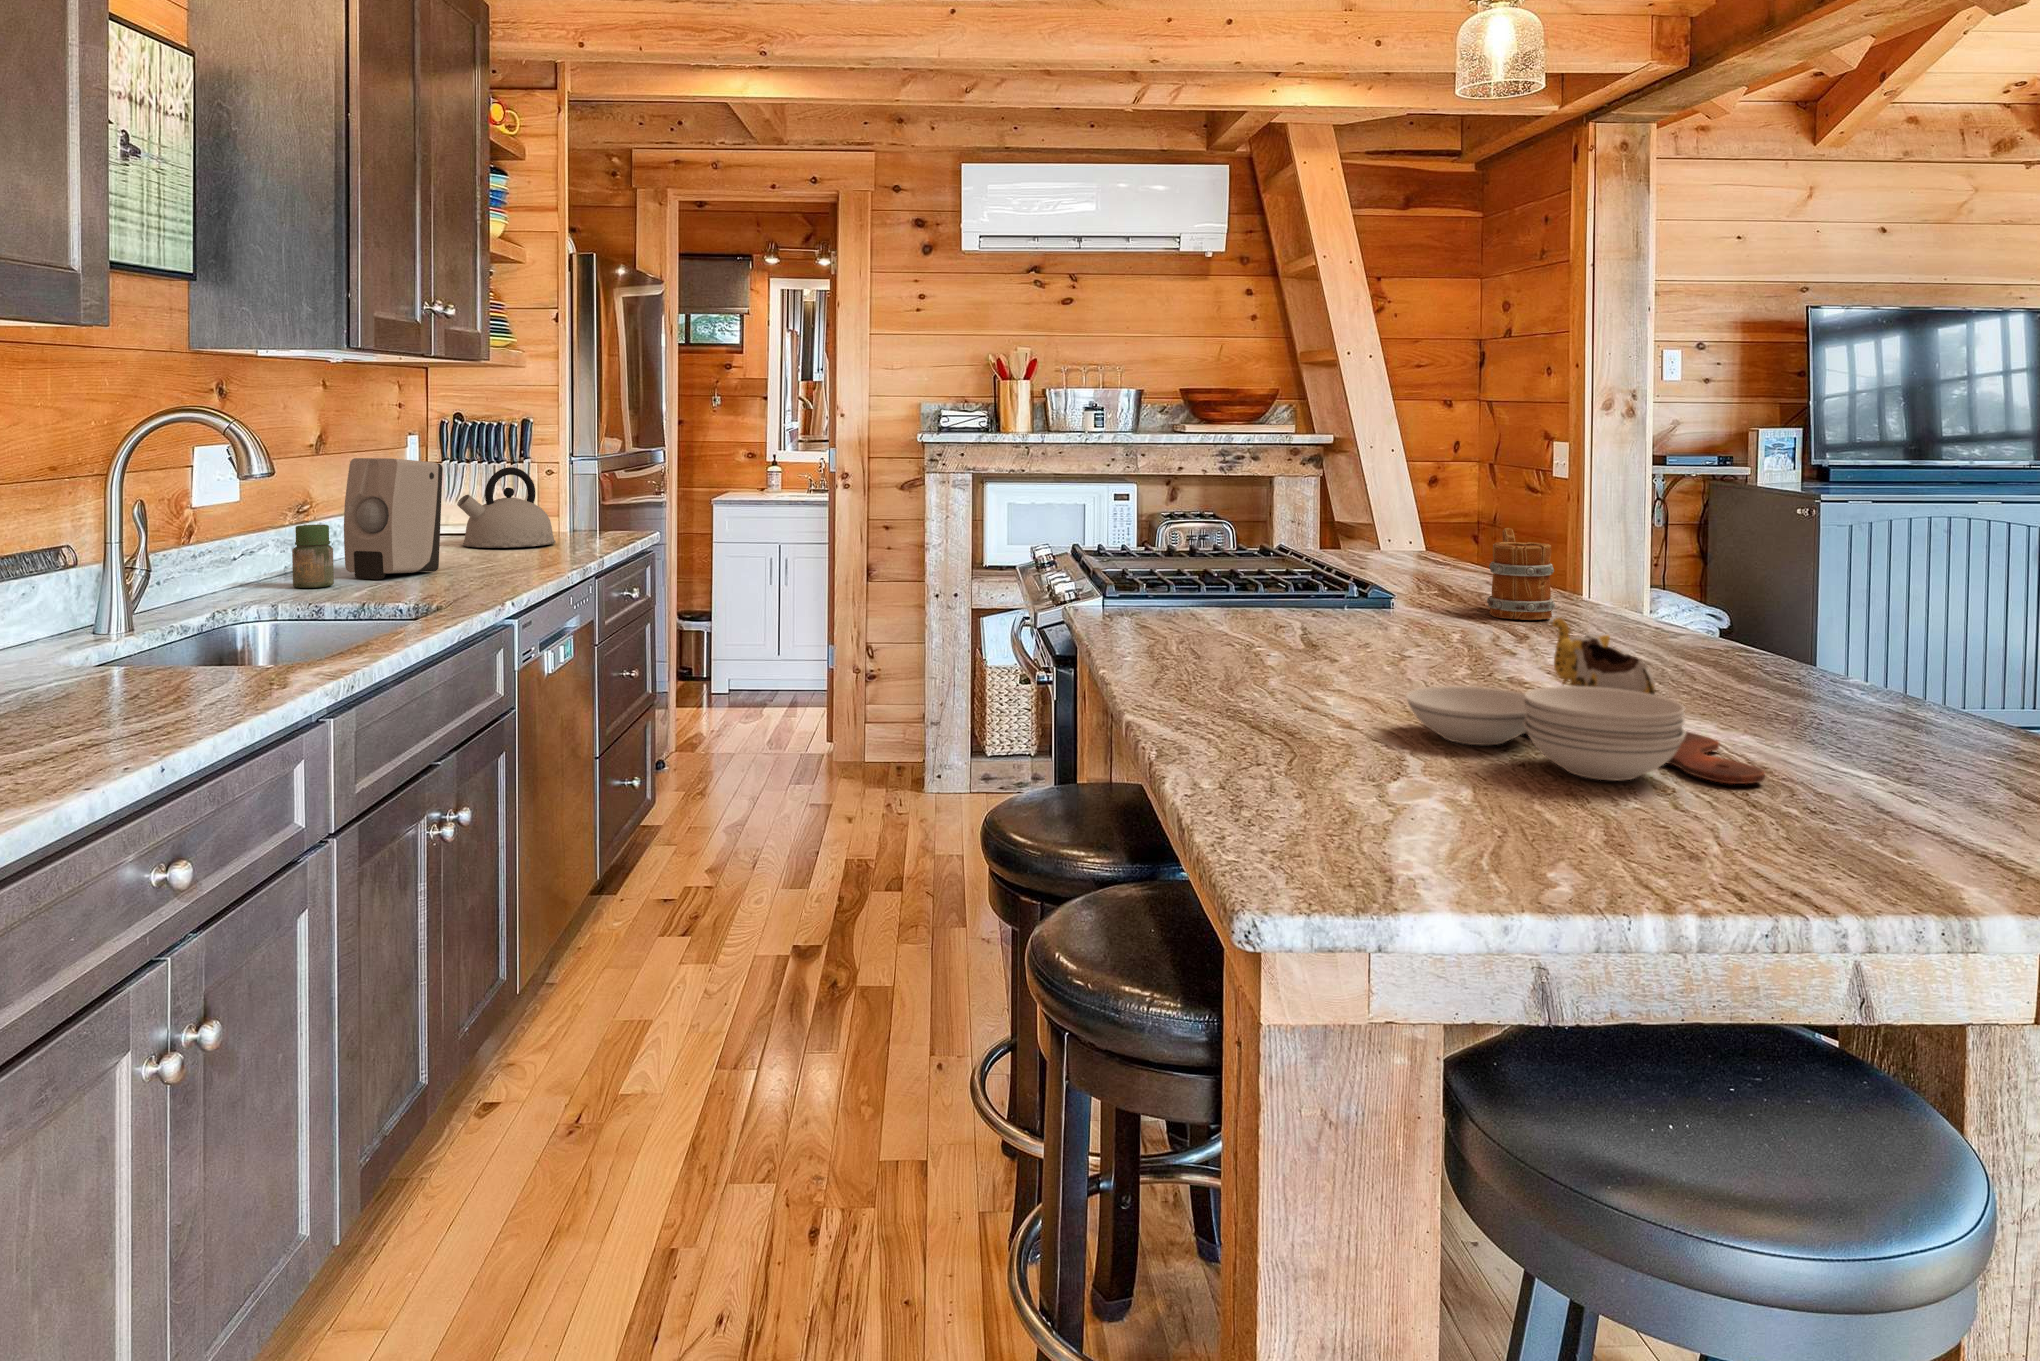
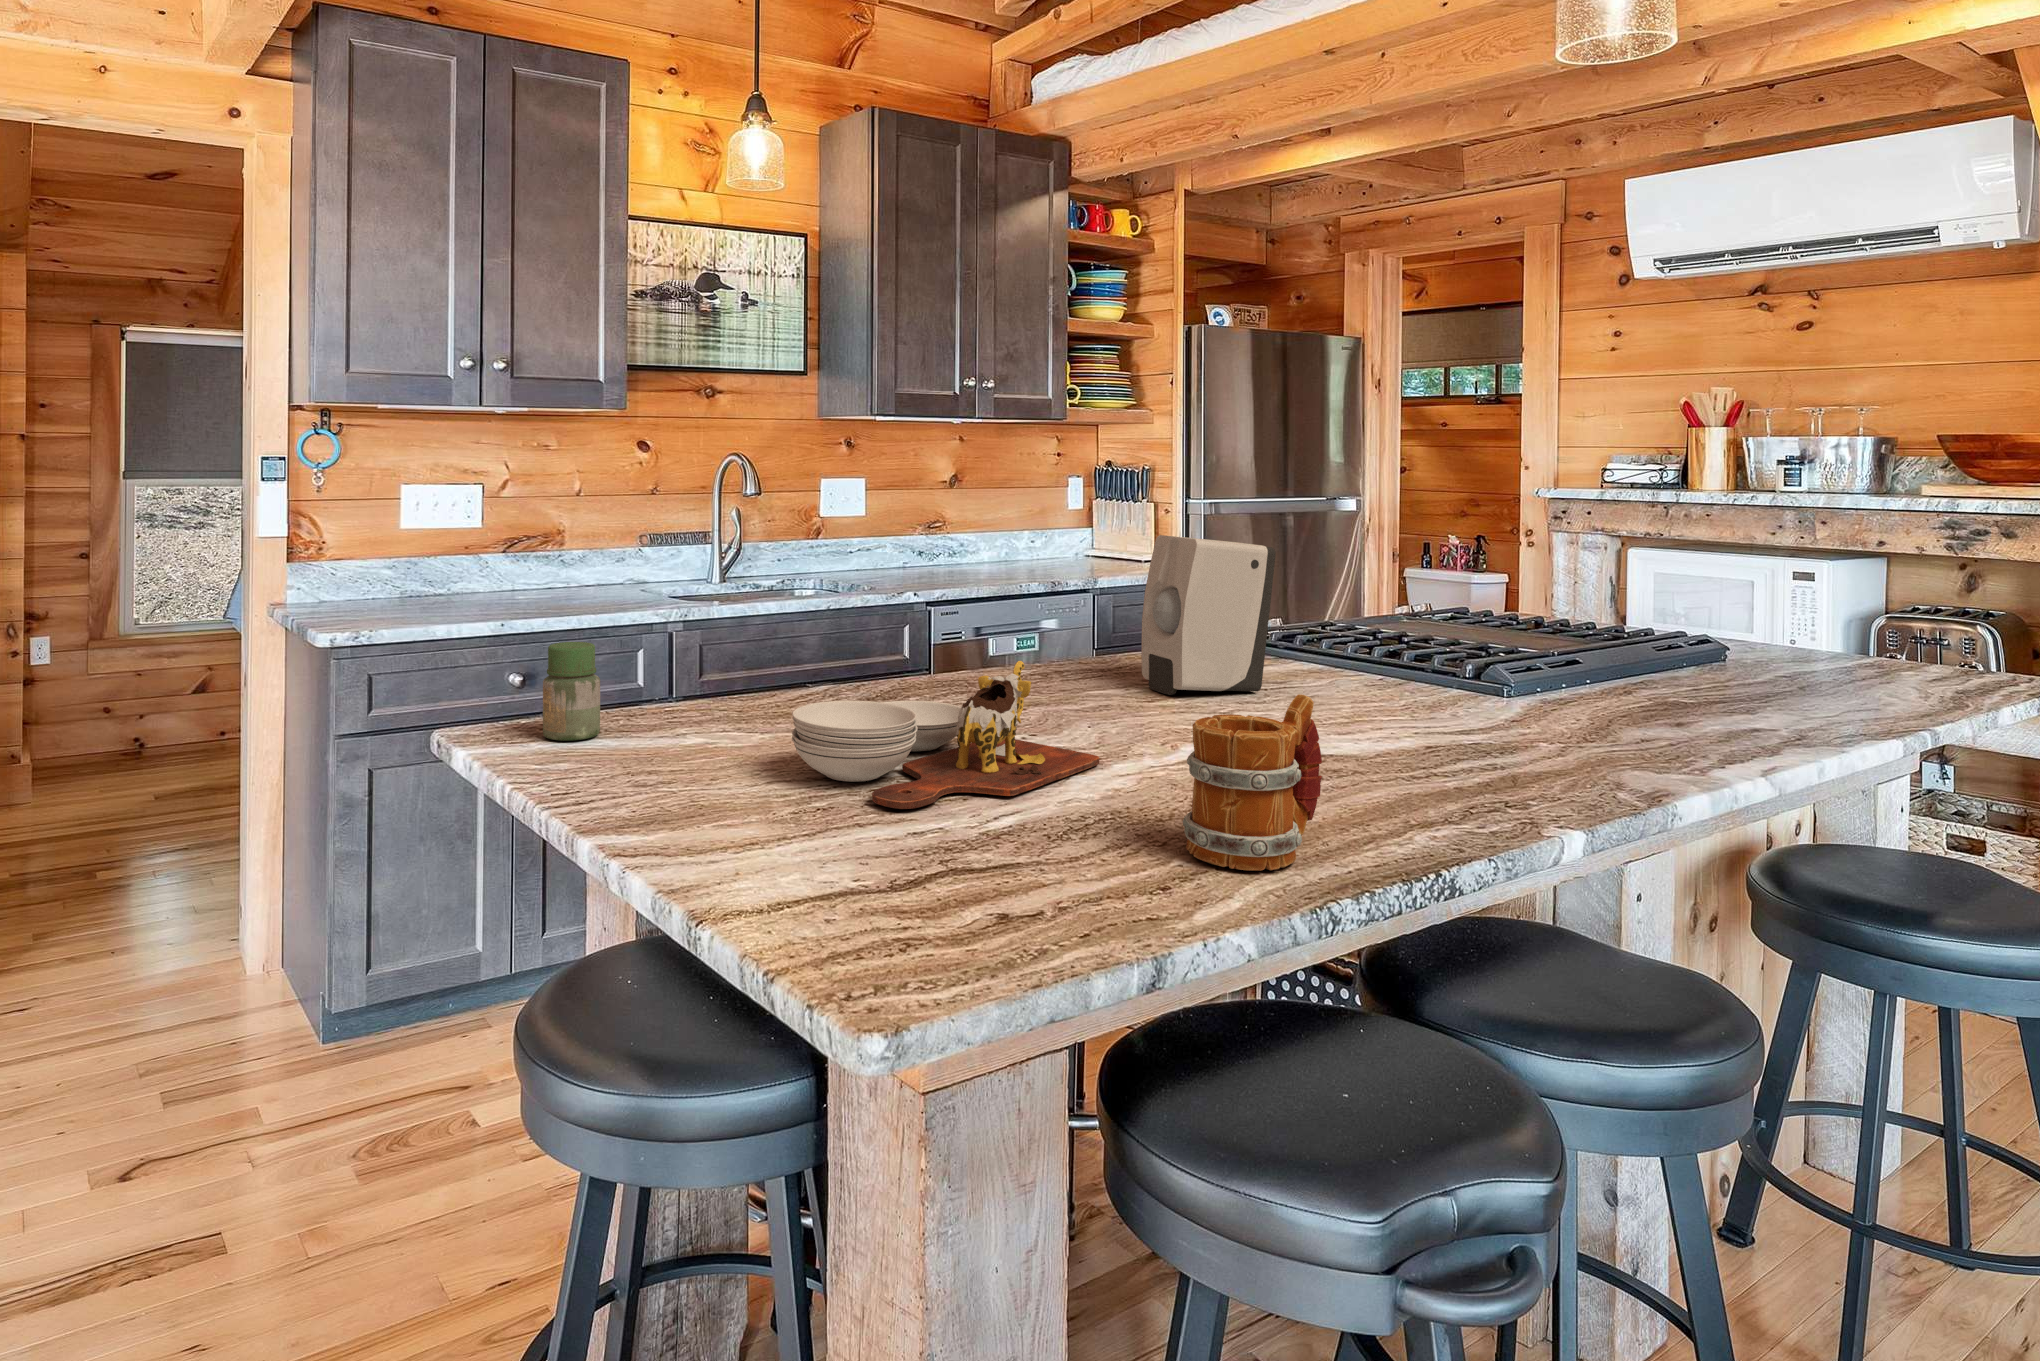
soap dispenser: present [344,458,443,579] -> present [1141,535,1276,695]
kettle: present [457,467,556,548] -> none [1049,502,1120,561]
jar: present [292,525,334,588] -> present [543,642,600,741]
mug: present [1487,528,1555,620] -> present [1183,694,1322,871]

